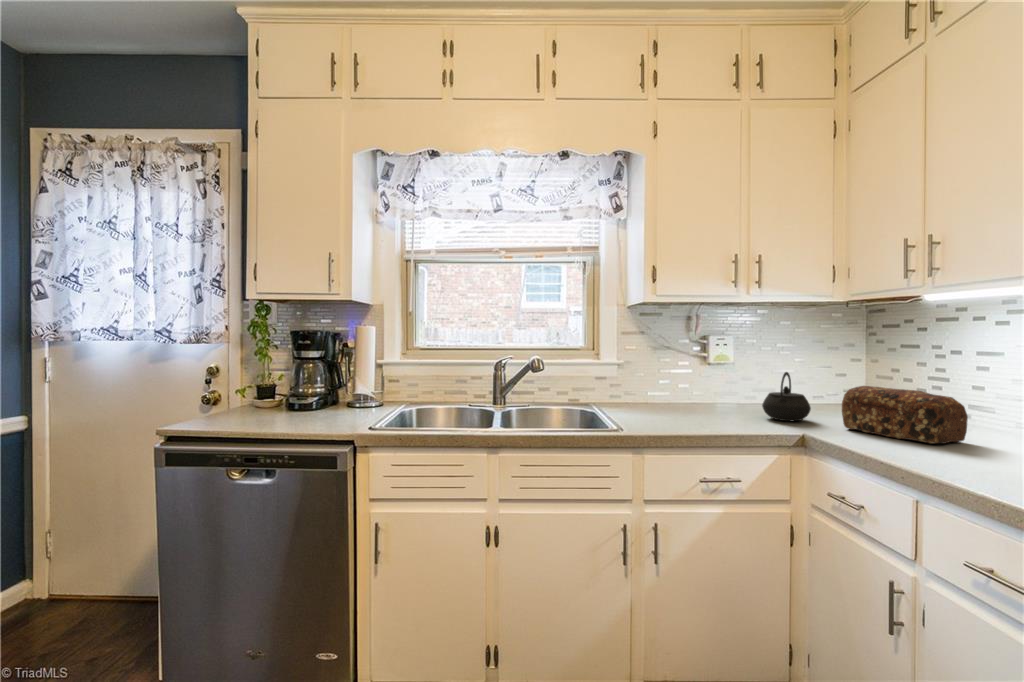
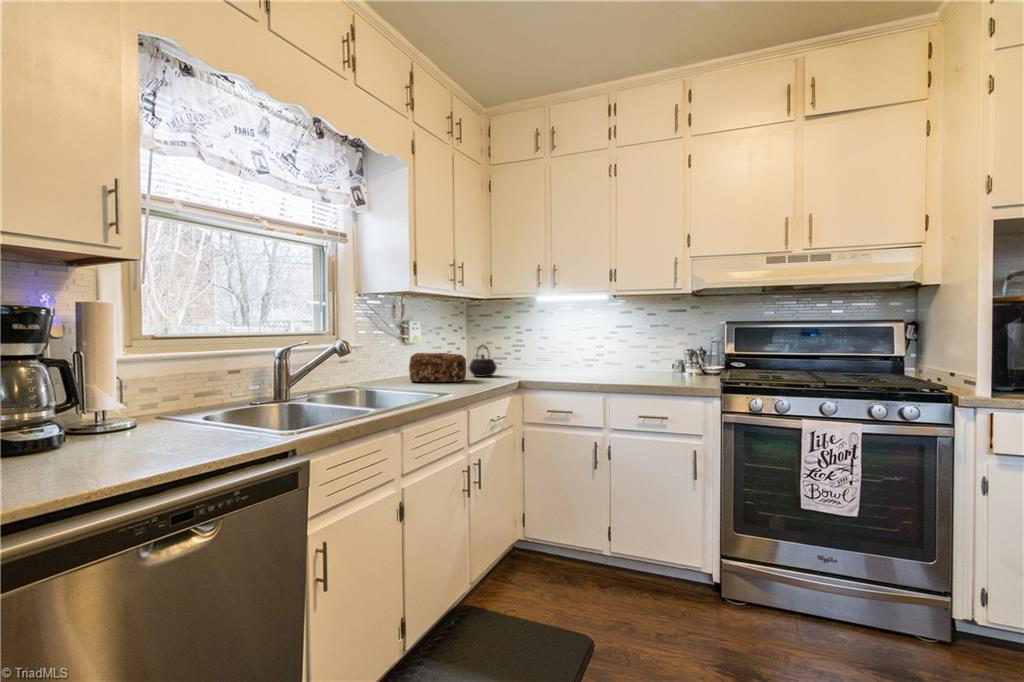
bread loaf: present [842,386,968,444] -> present [409,353,466,382]

